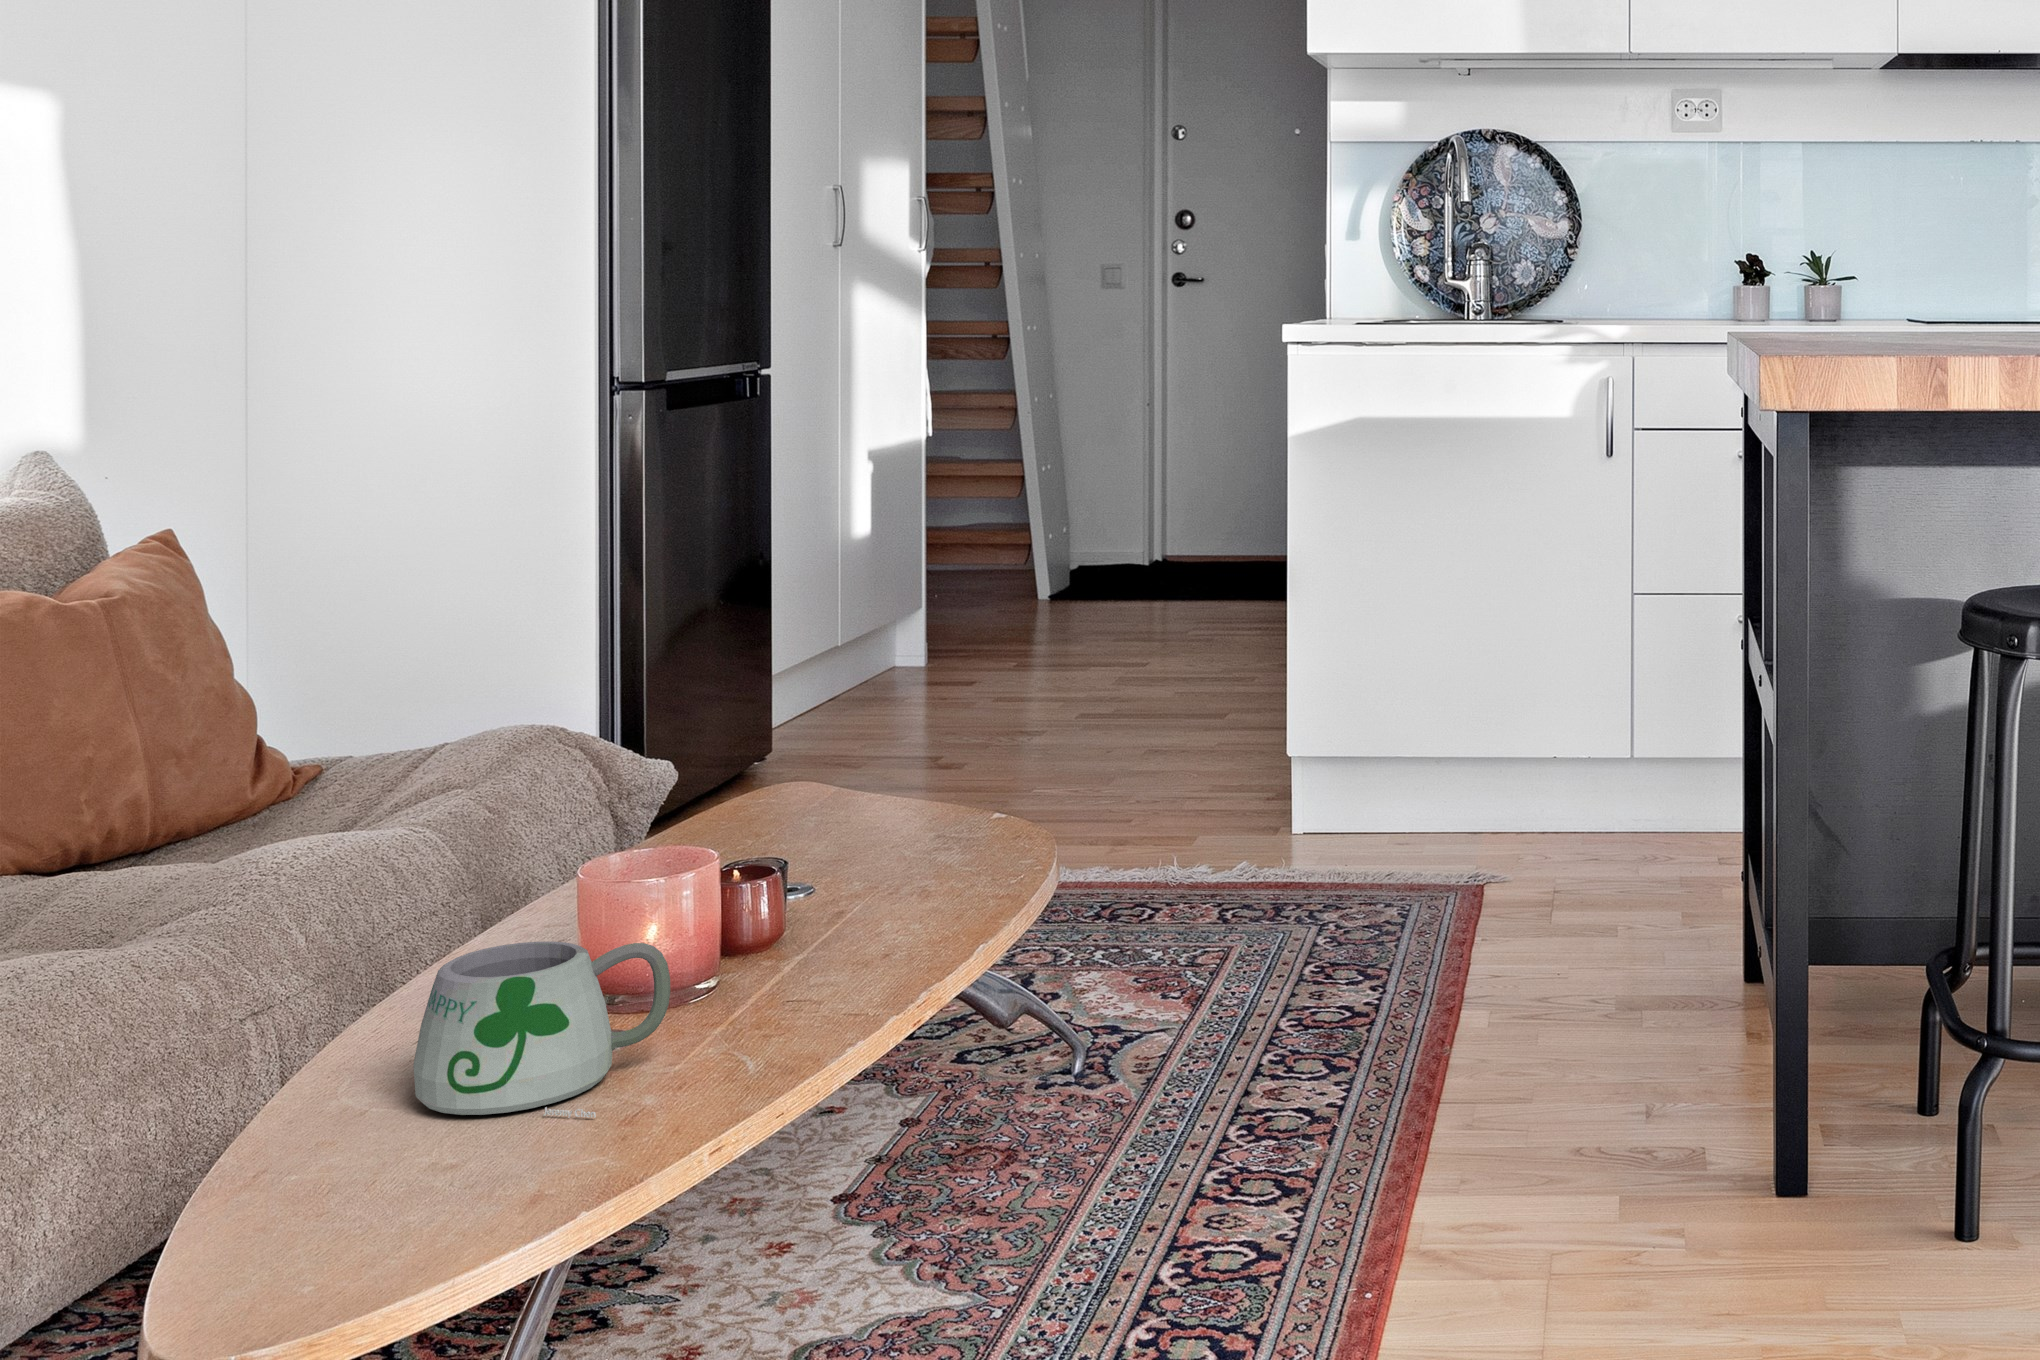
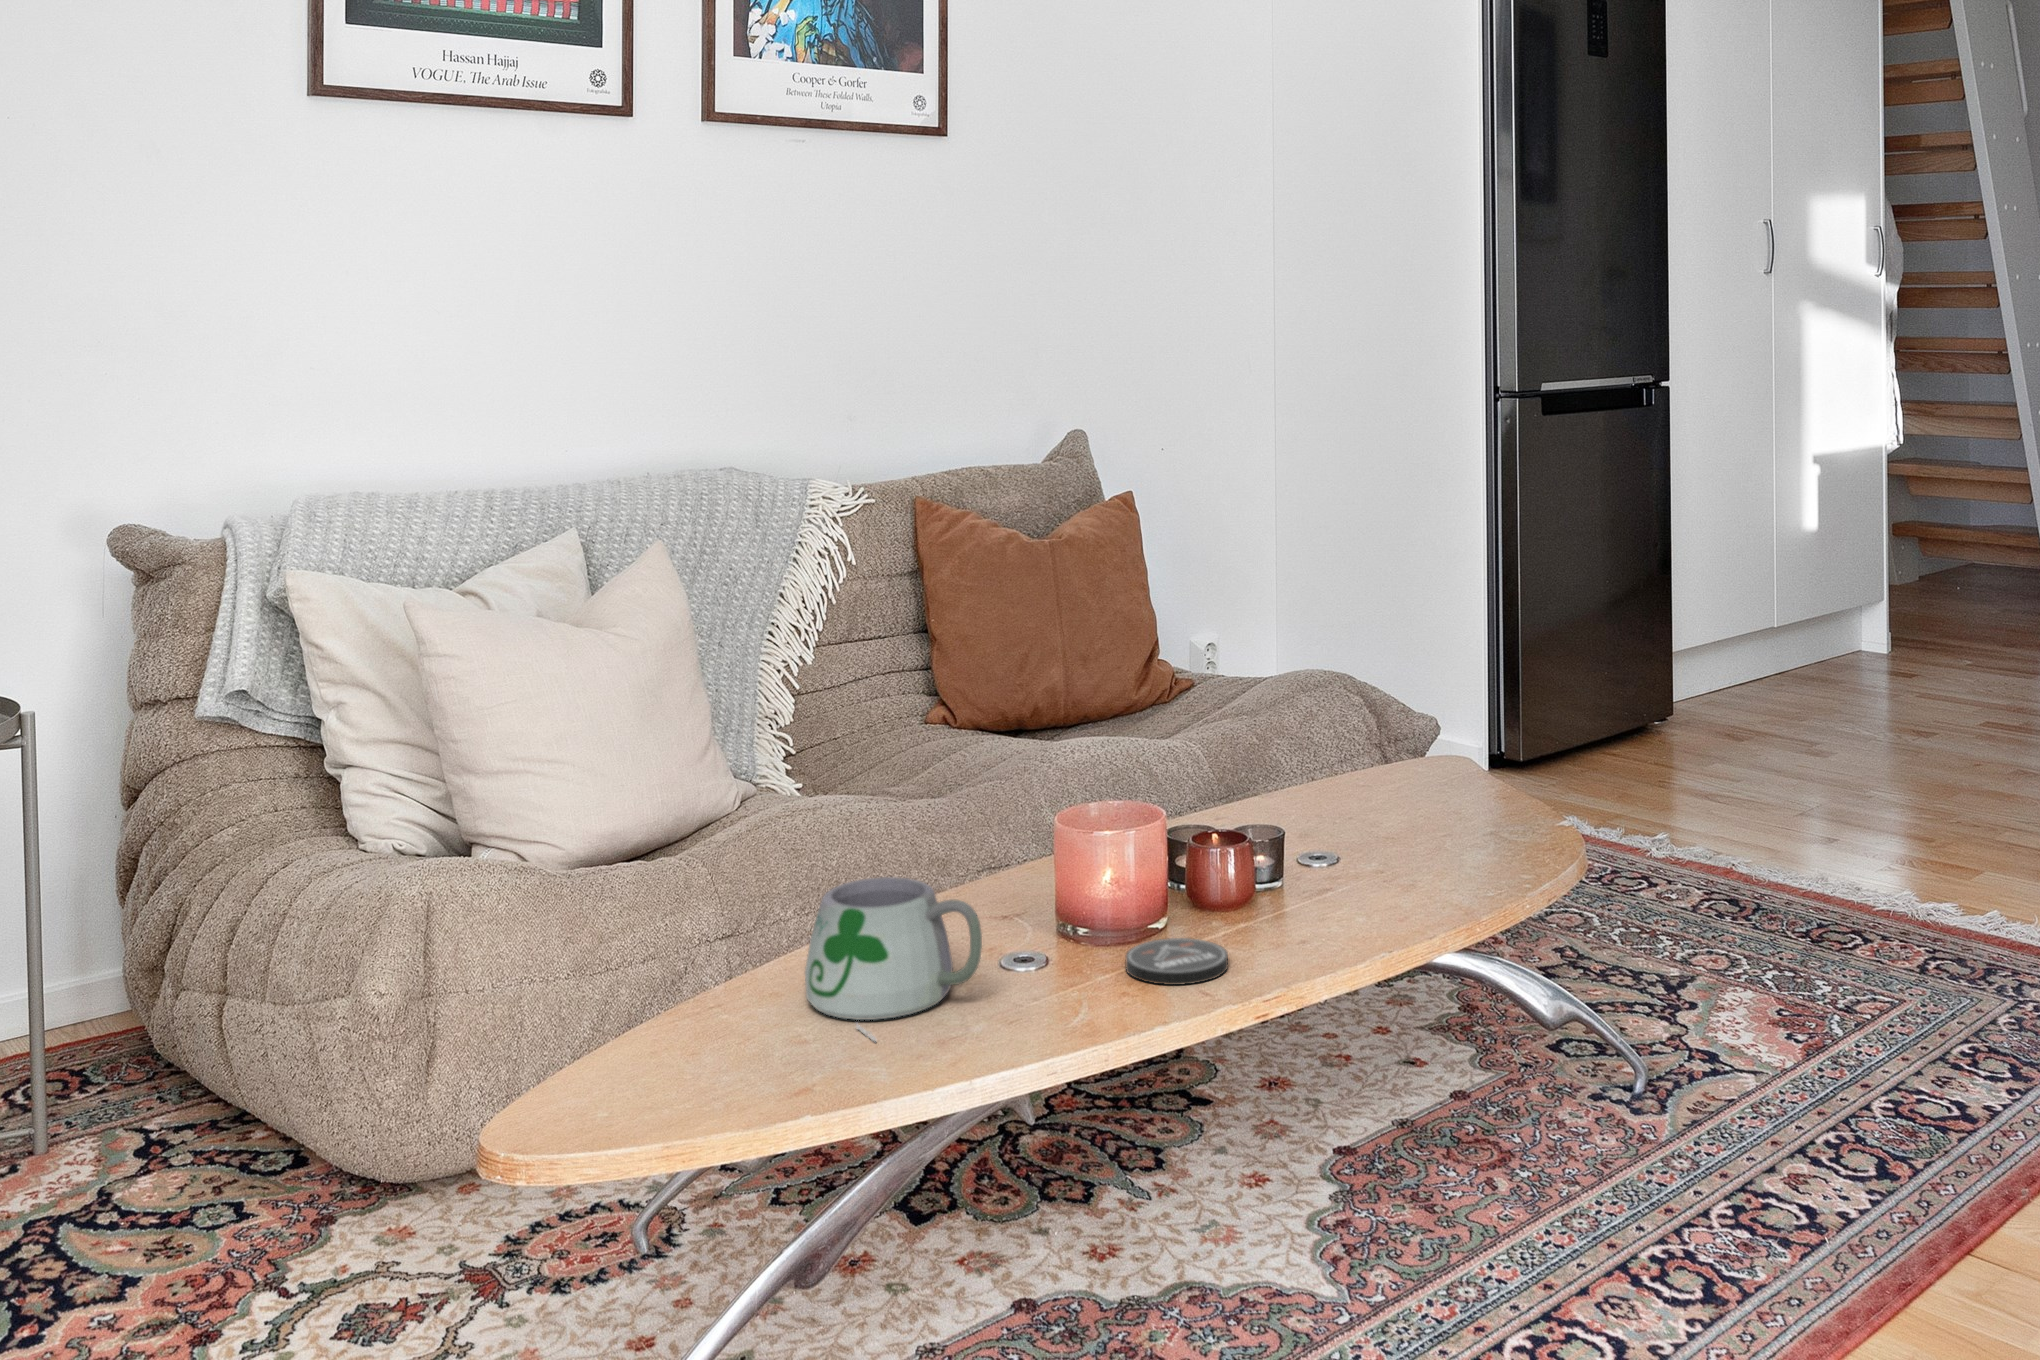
coaster: none [760,955,881,1003] -> present [1126,938,1228,985]

